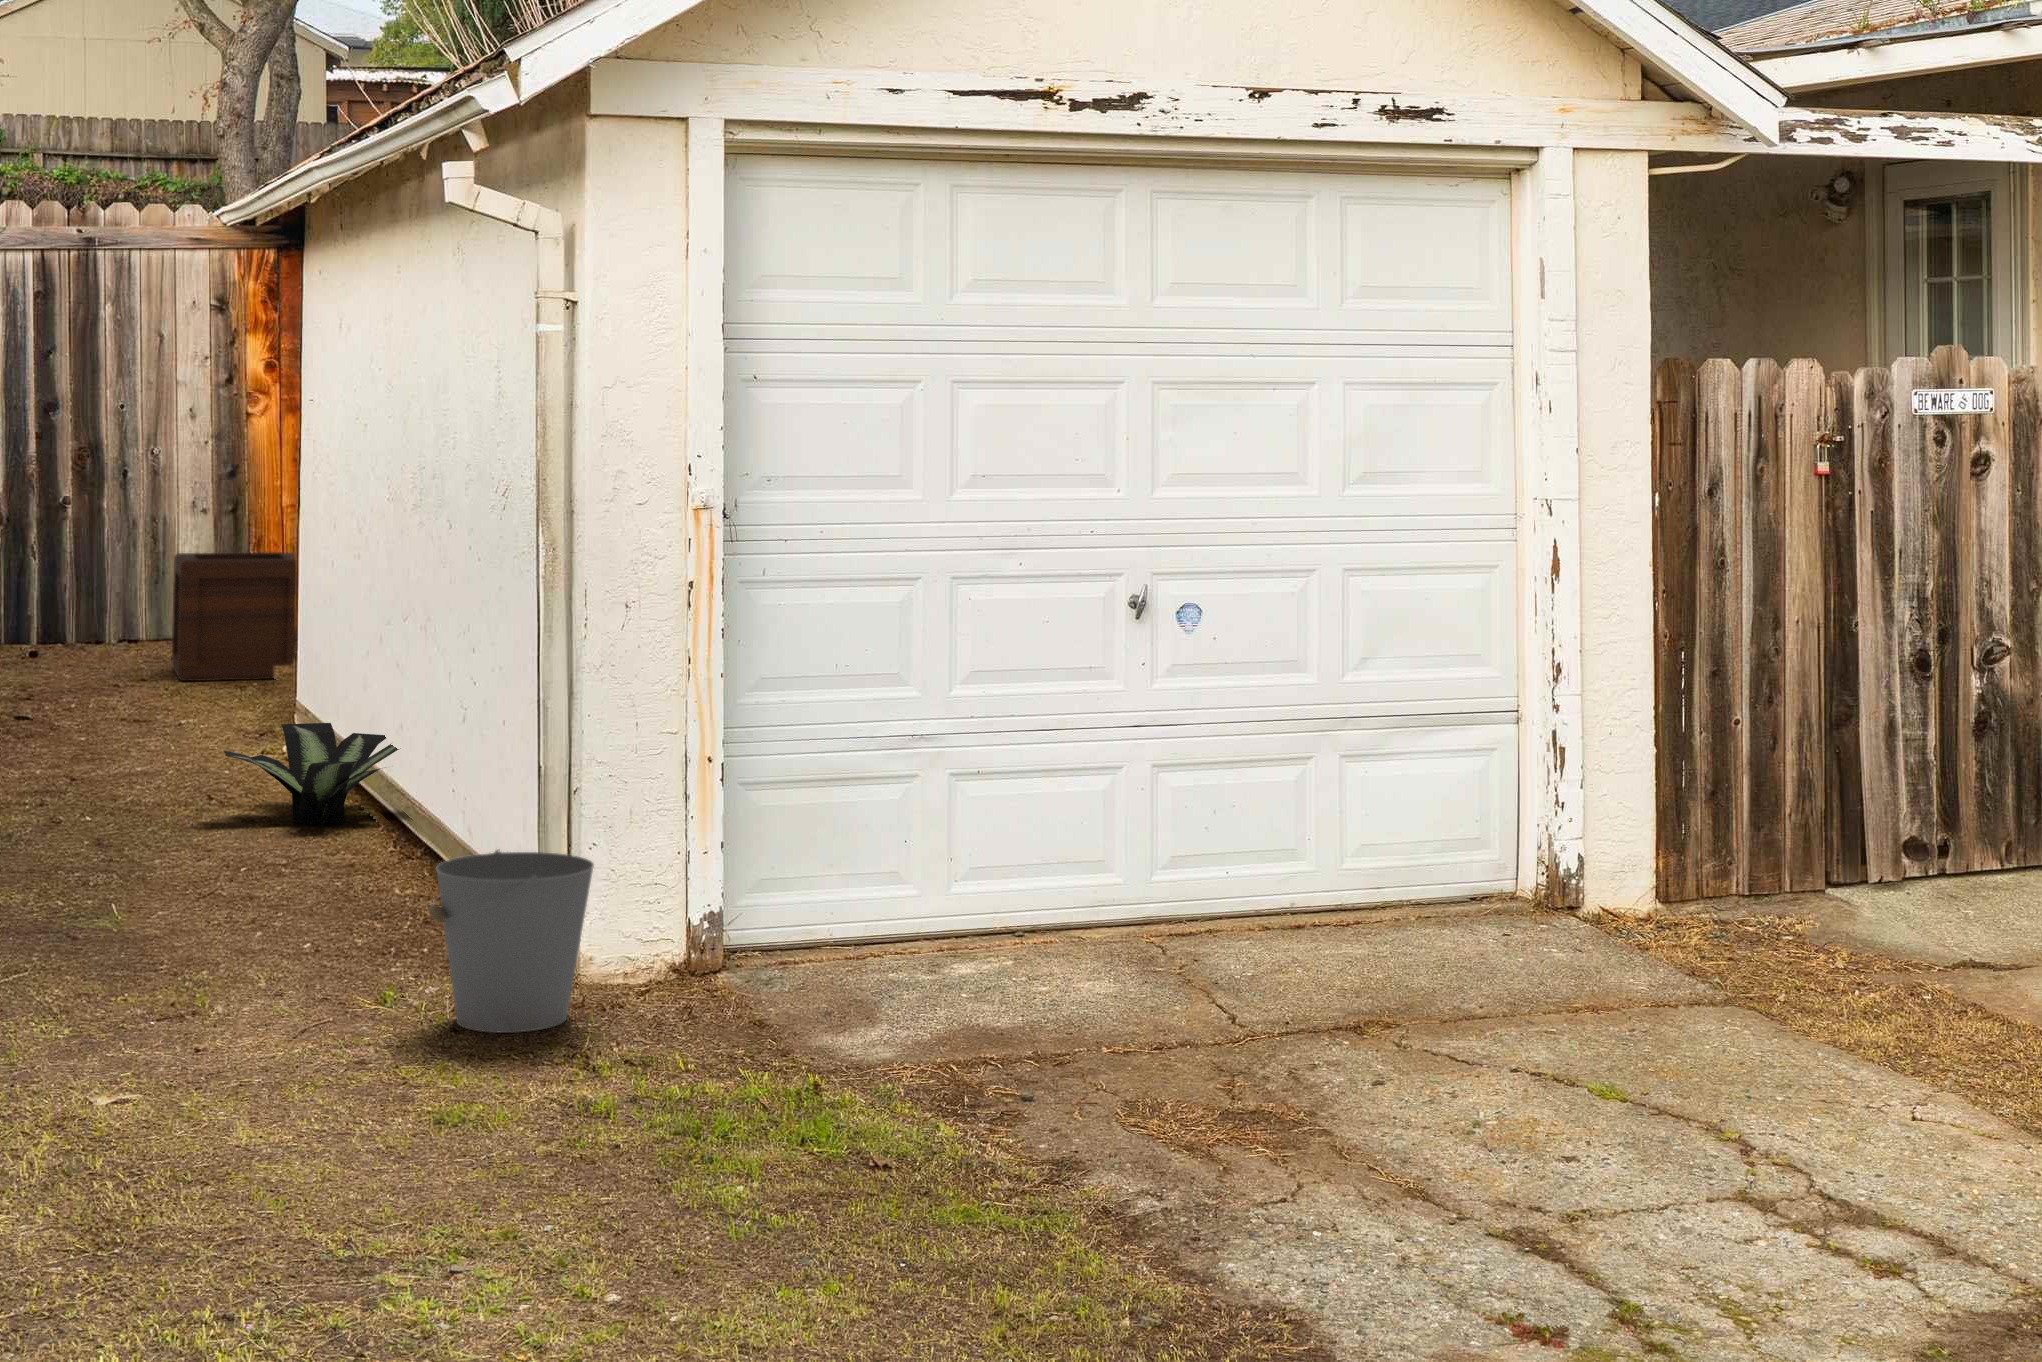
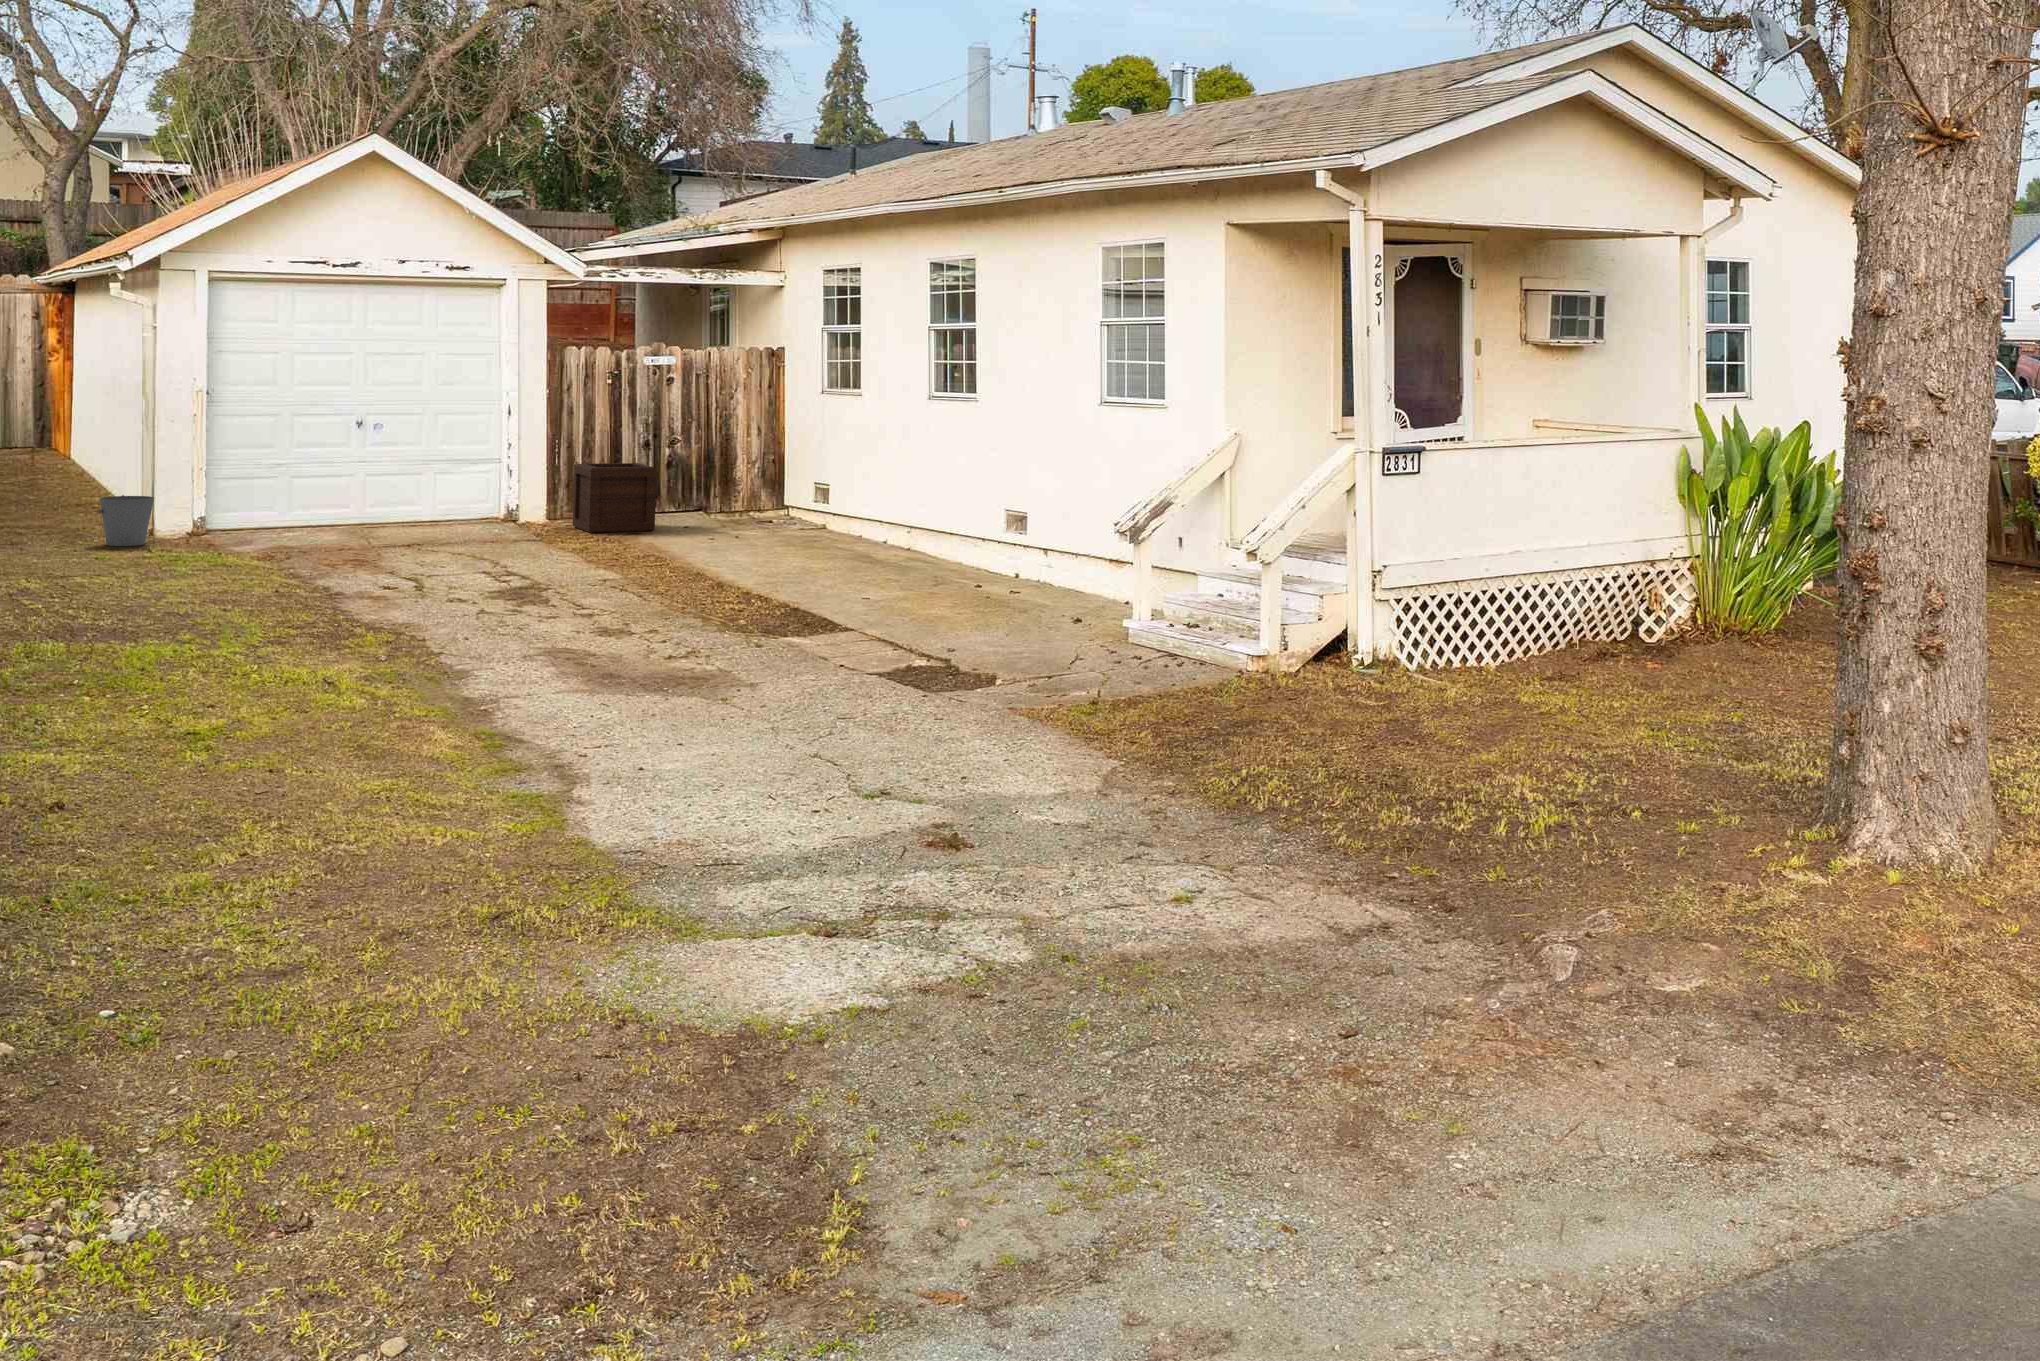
wooden crate: present [172,552,296,681] -> present [572,463,657,533]
potted plant: present [224,723,399,826] -> none [32,477,120,512]

